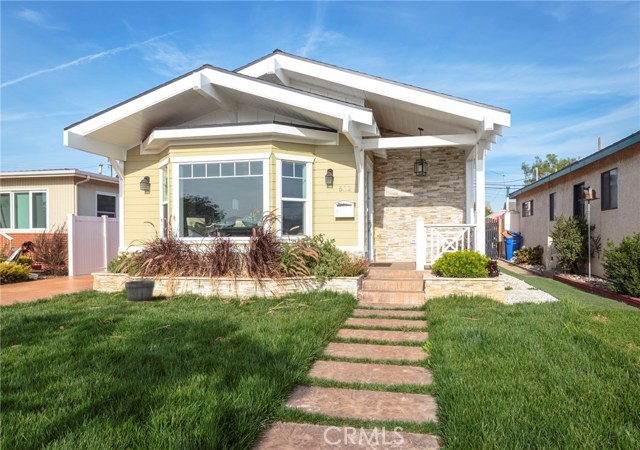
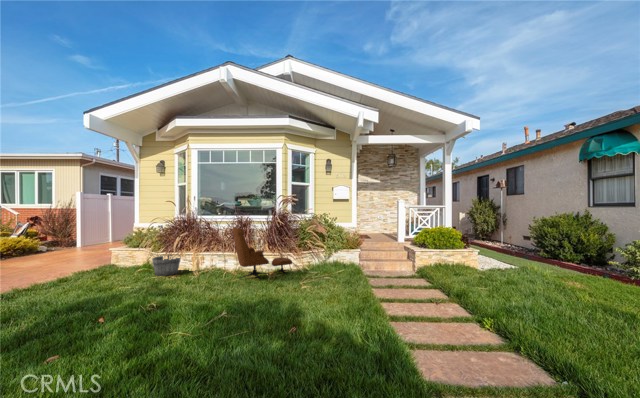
lounge chair: none [201,248,272,307] -> present [233,227,292,280]

